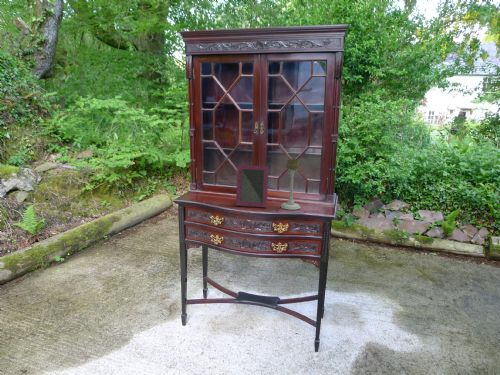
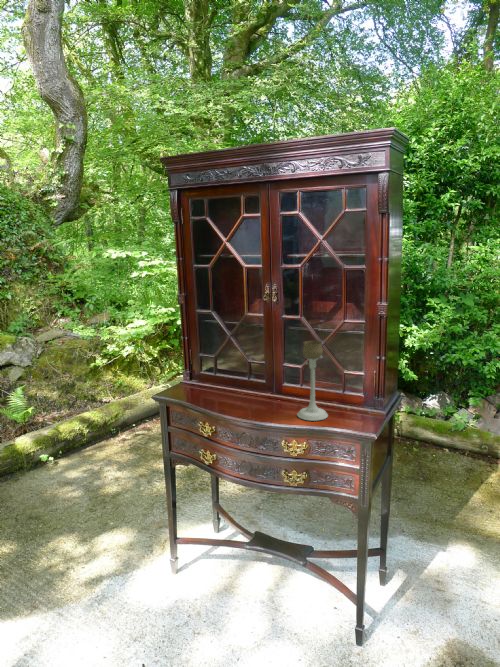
picture frame: present [236,165,269,207] -> none [230,349,279,414]

